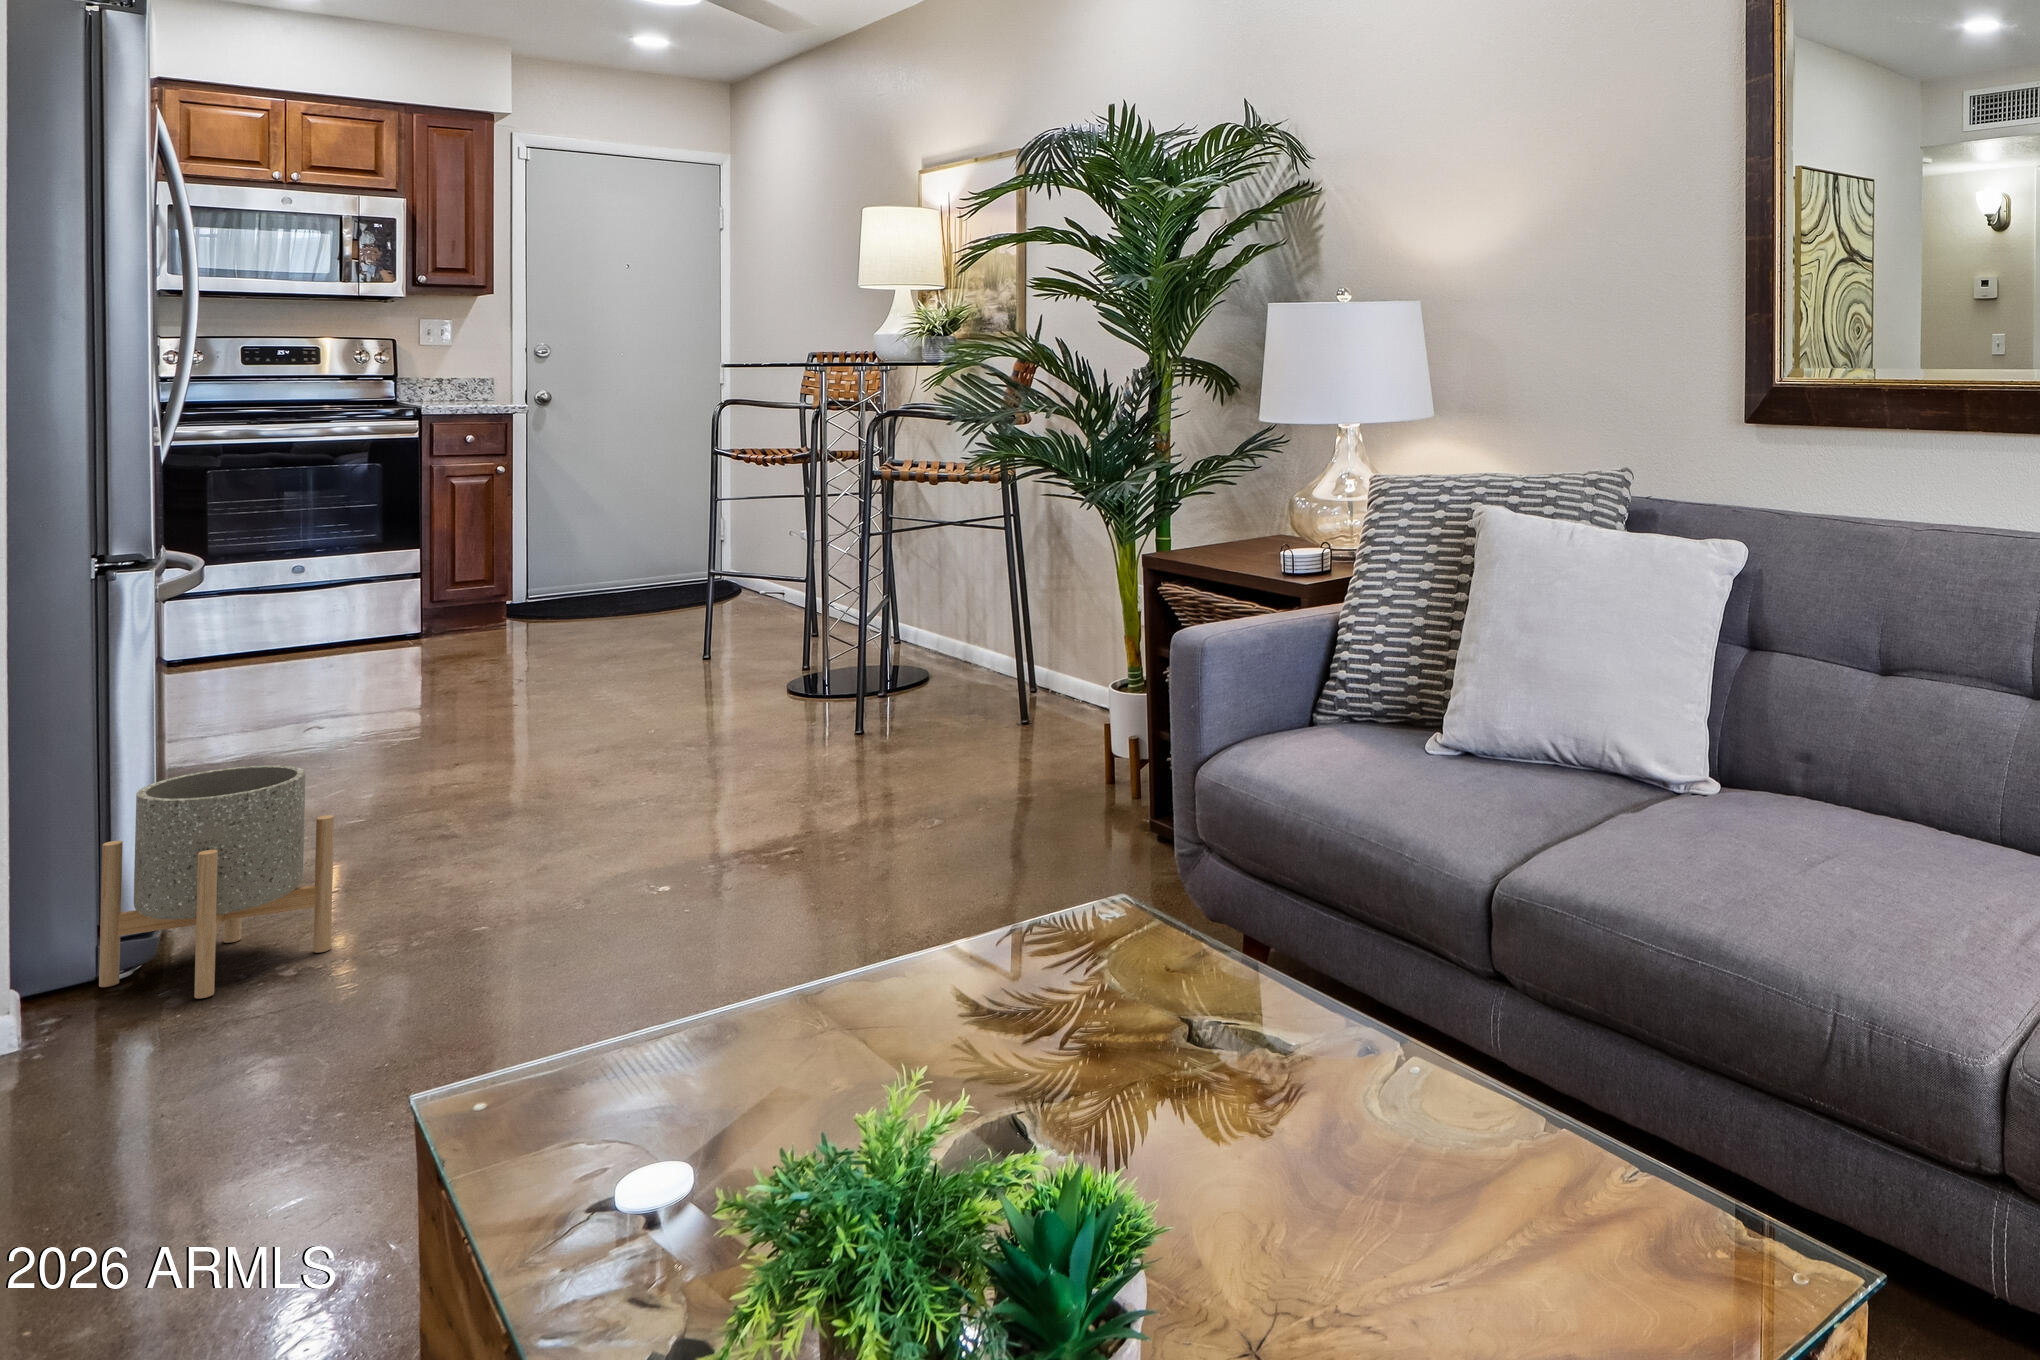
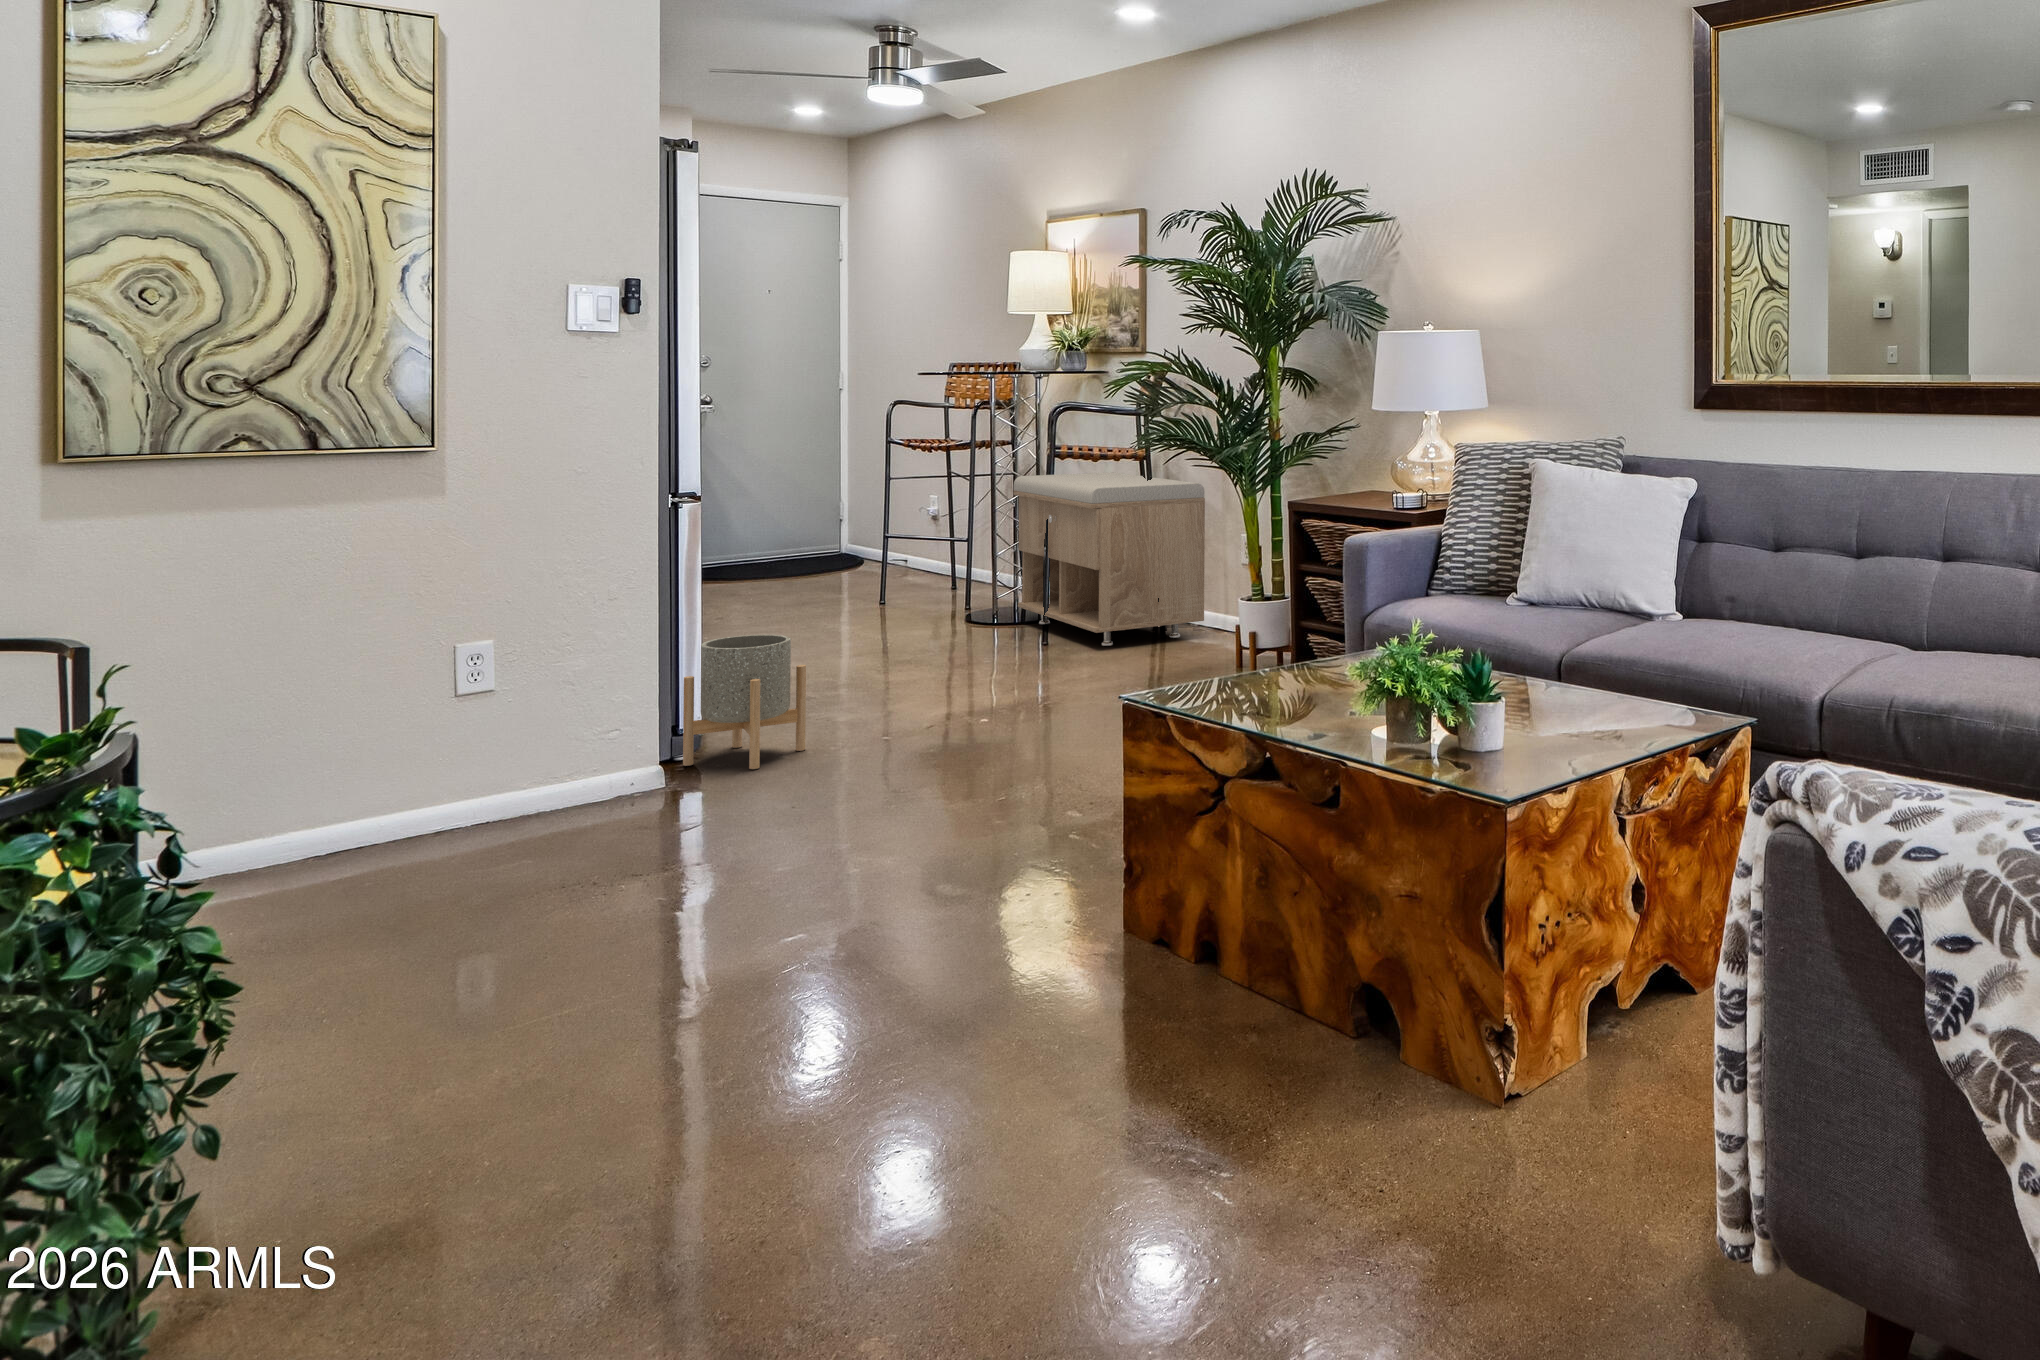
storage bench: none [842,496,1079,737] -> present [1013,472,1205,646]

